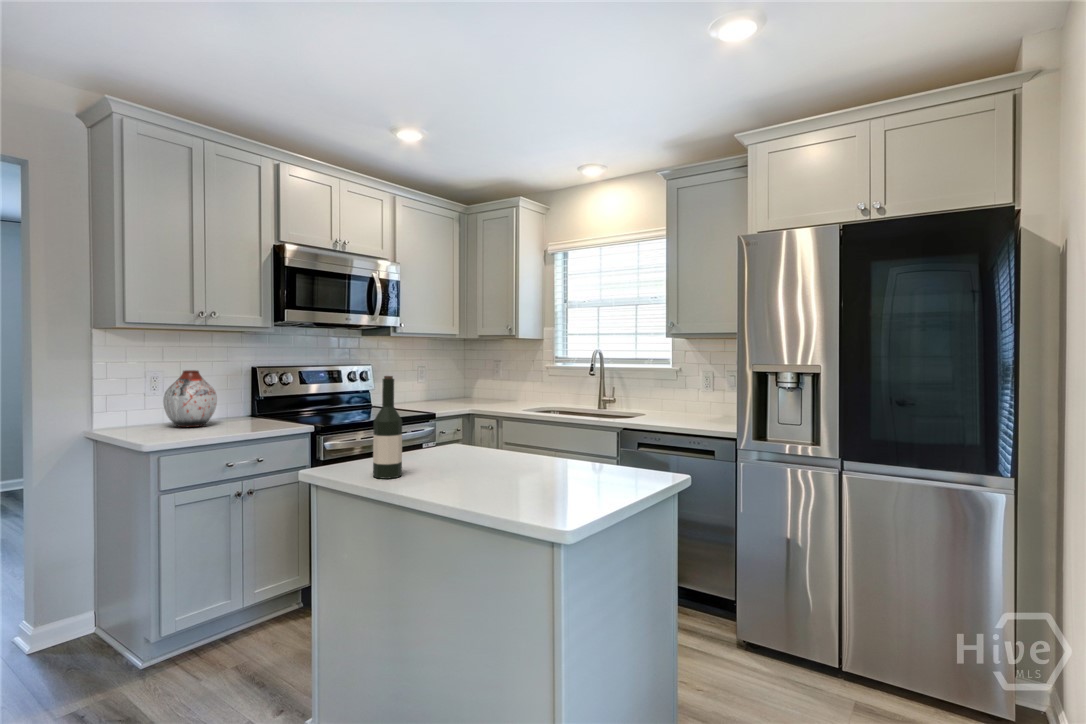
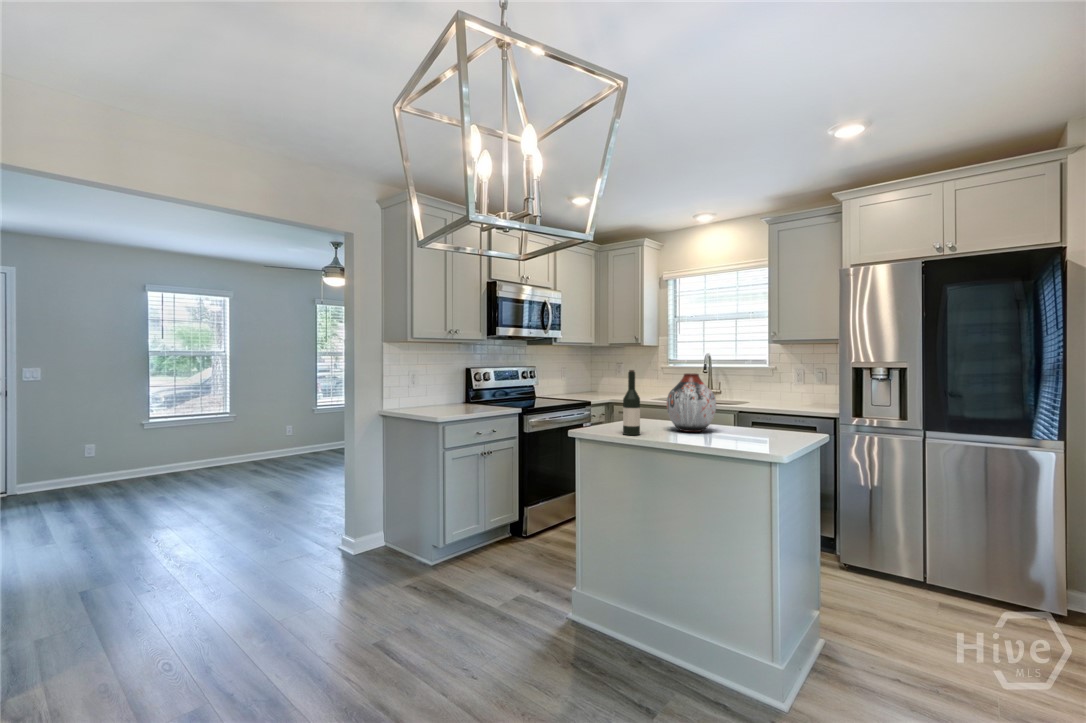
vase: present [163,370,217,427] -> present [667,373,716,432]

